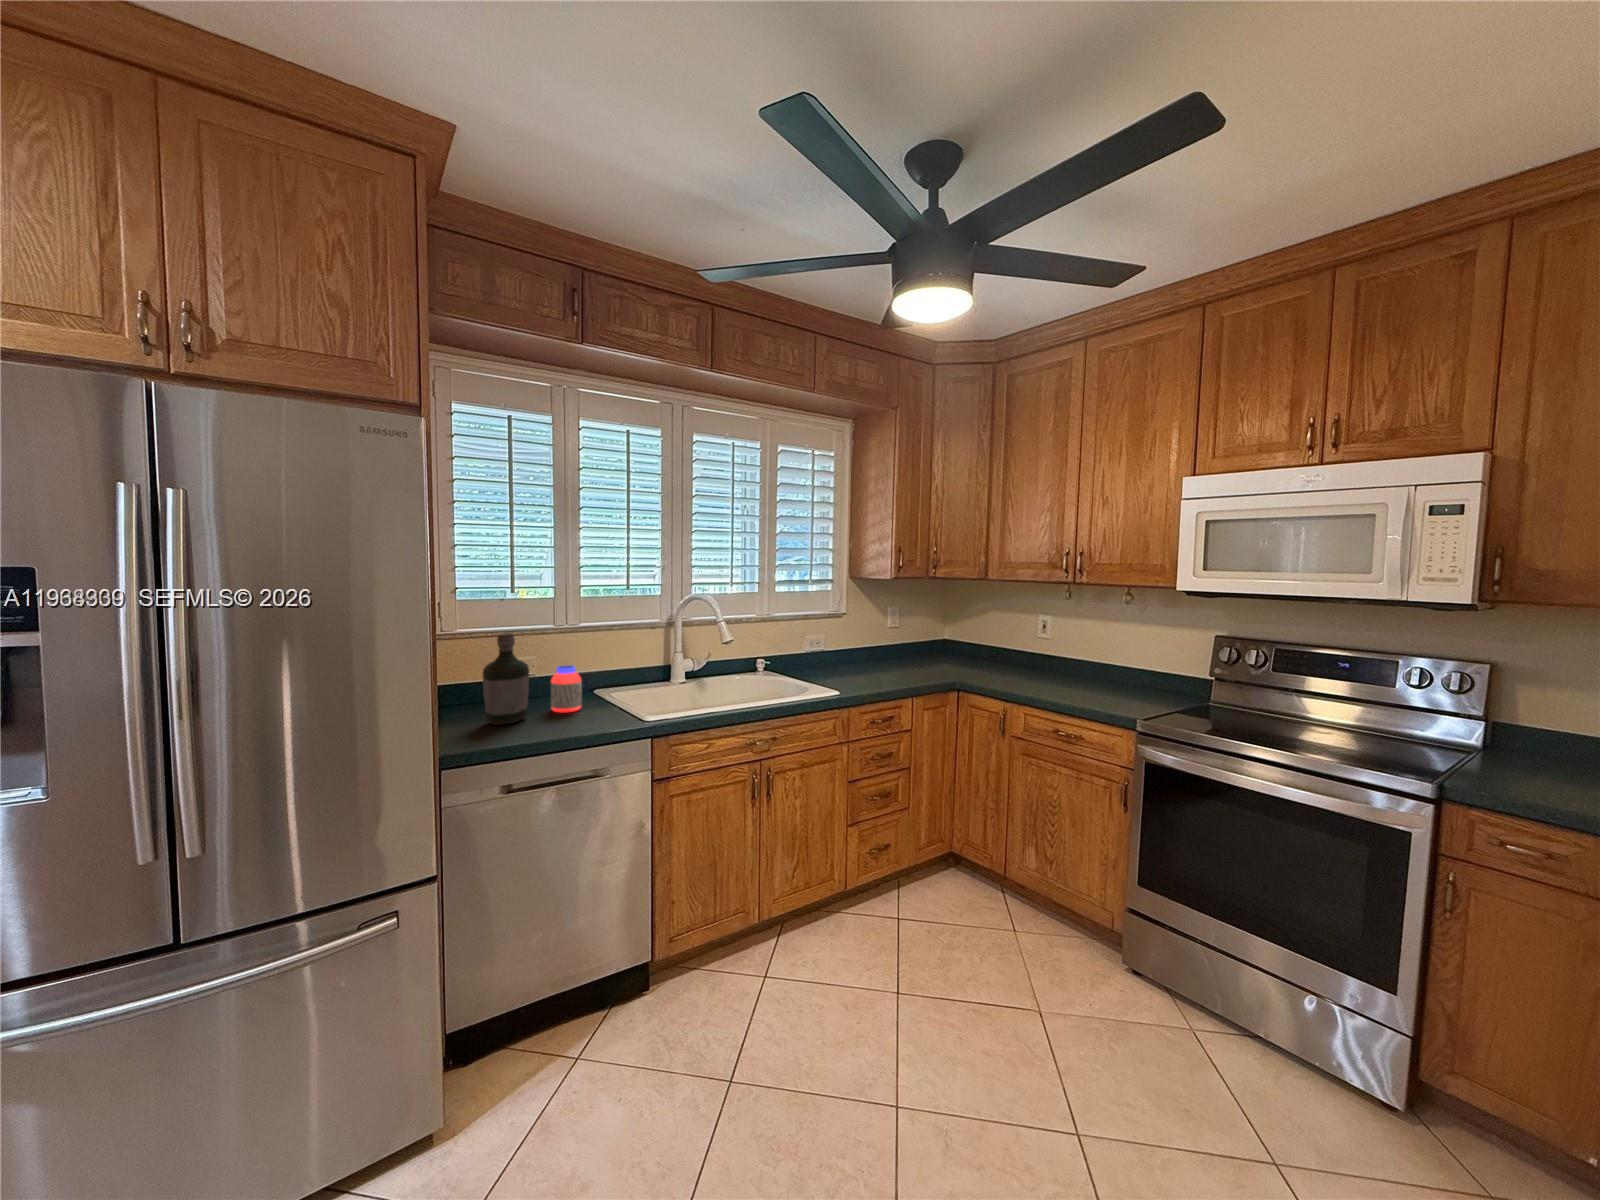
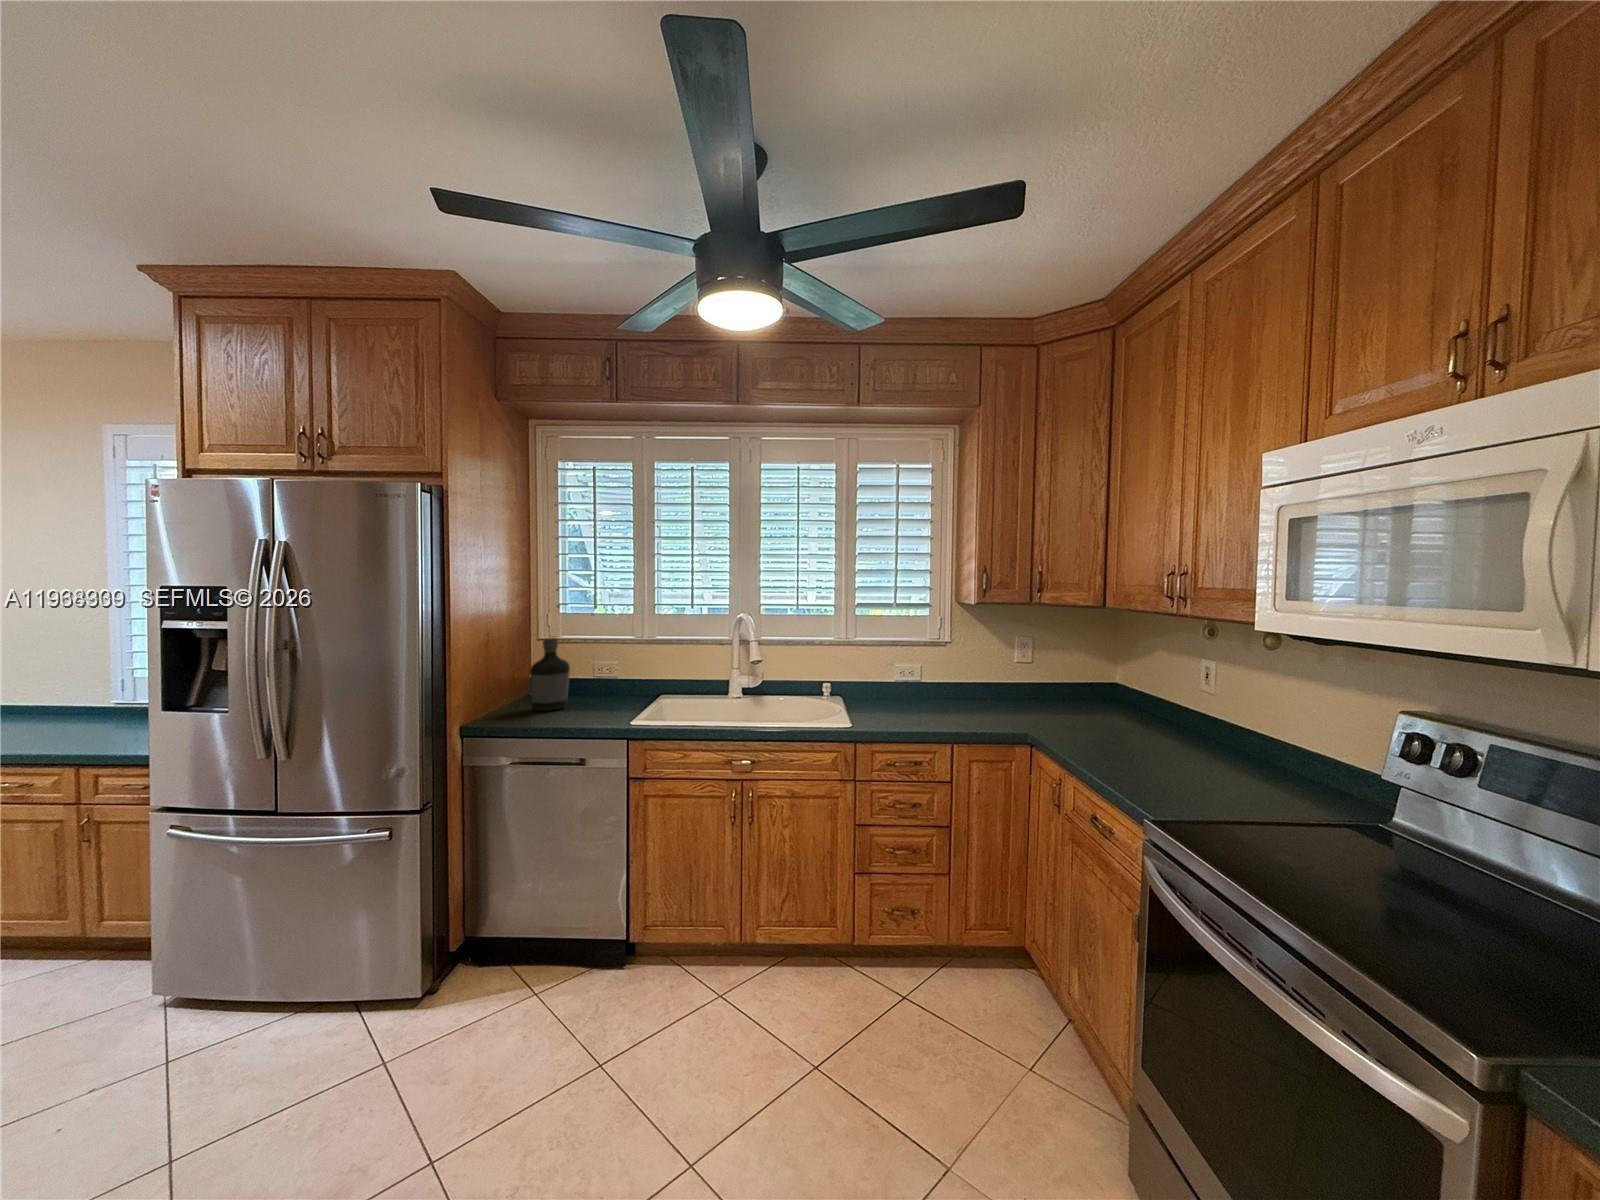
jar: present [551,665,582,713] -> none [593,669,619,708]

